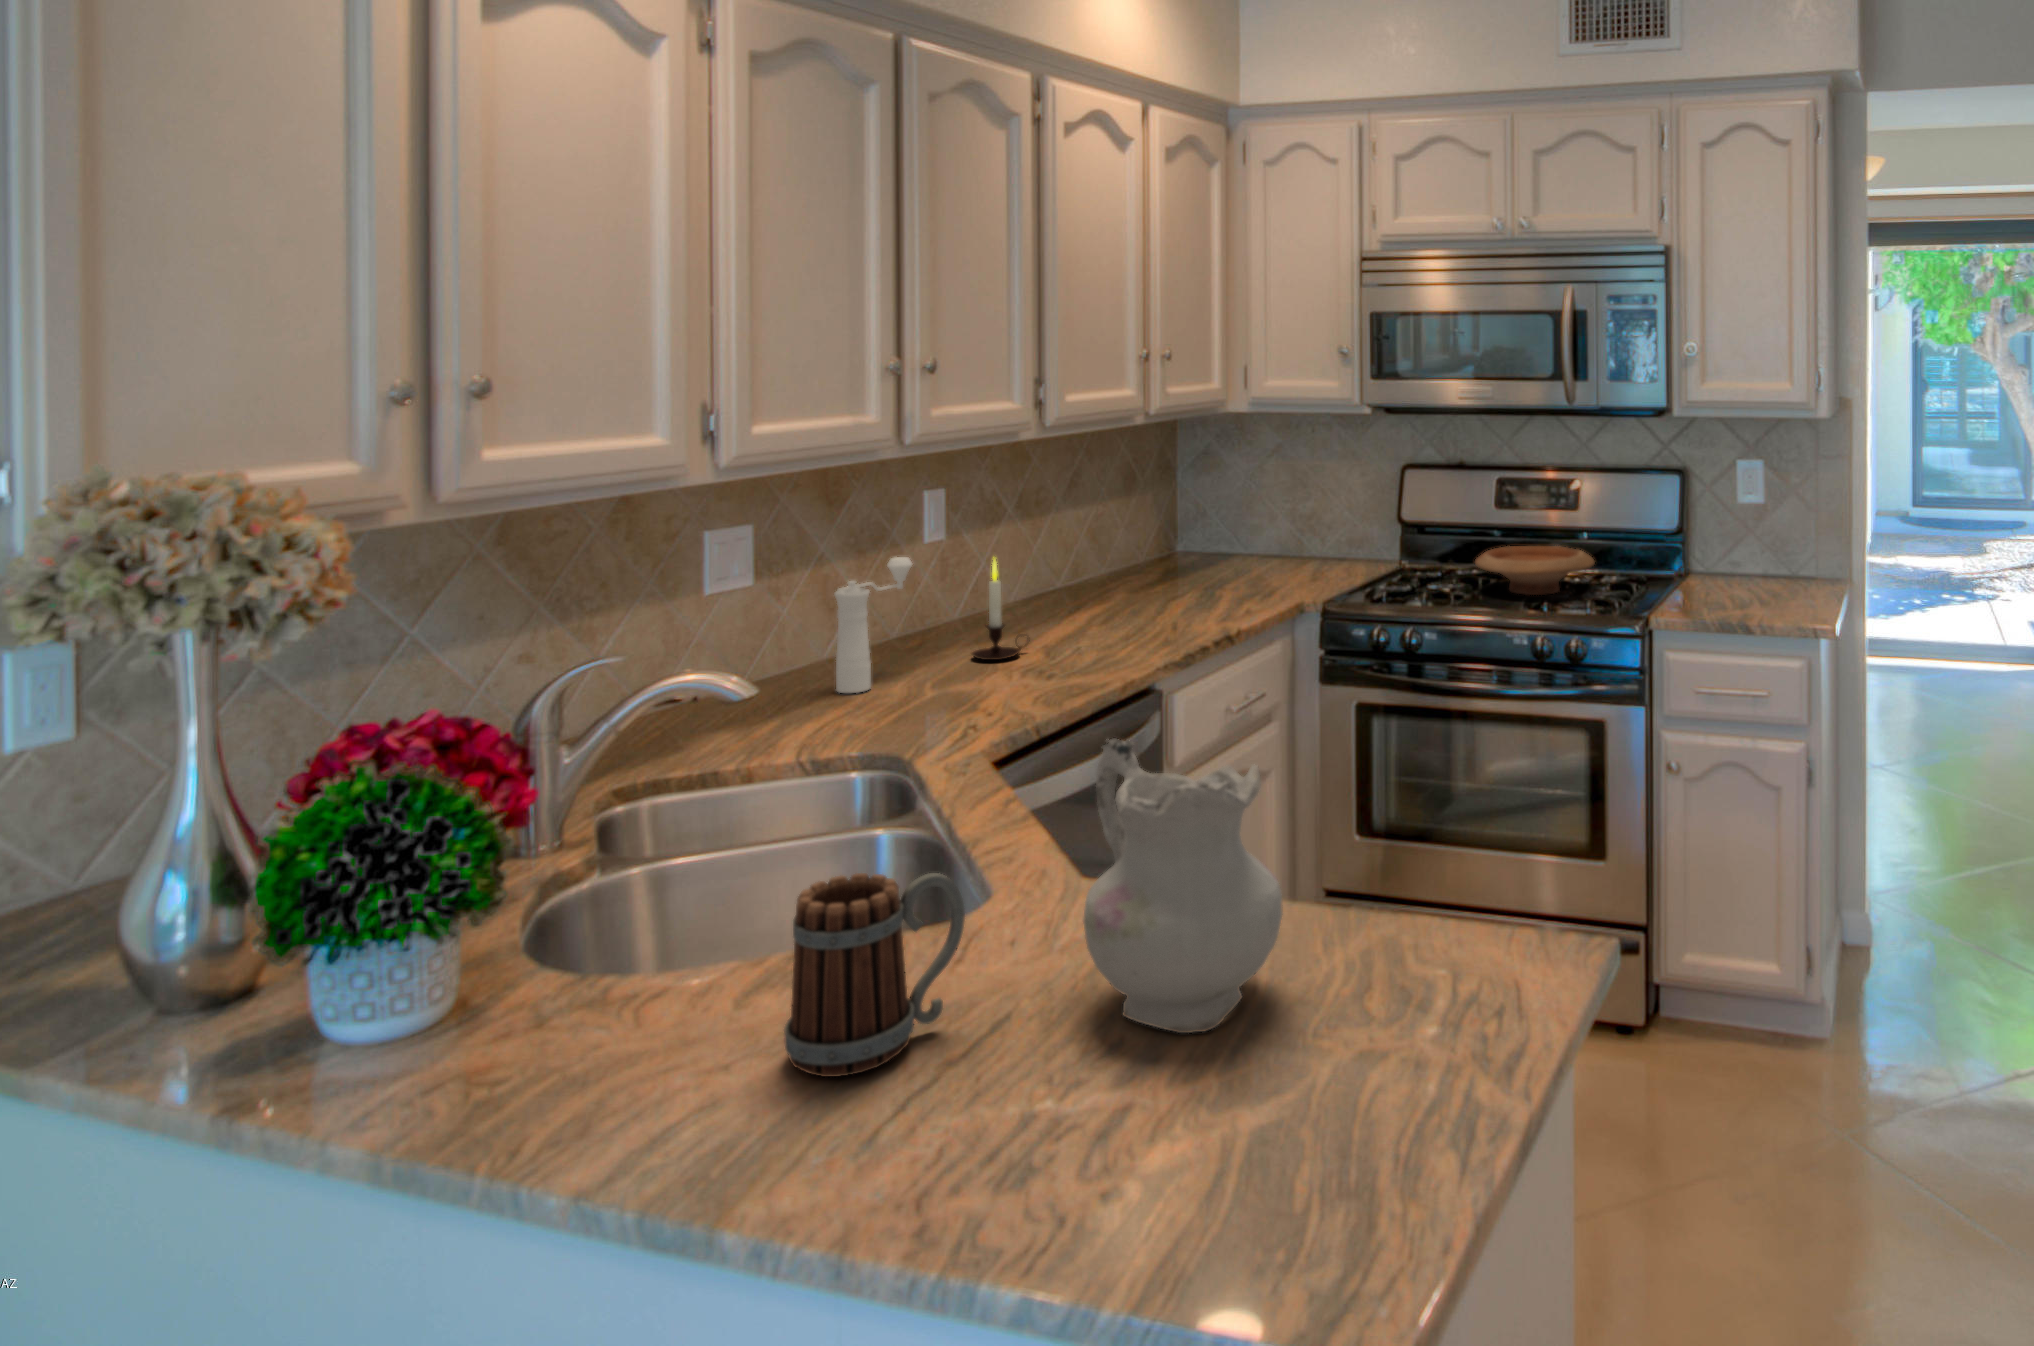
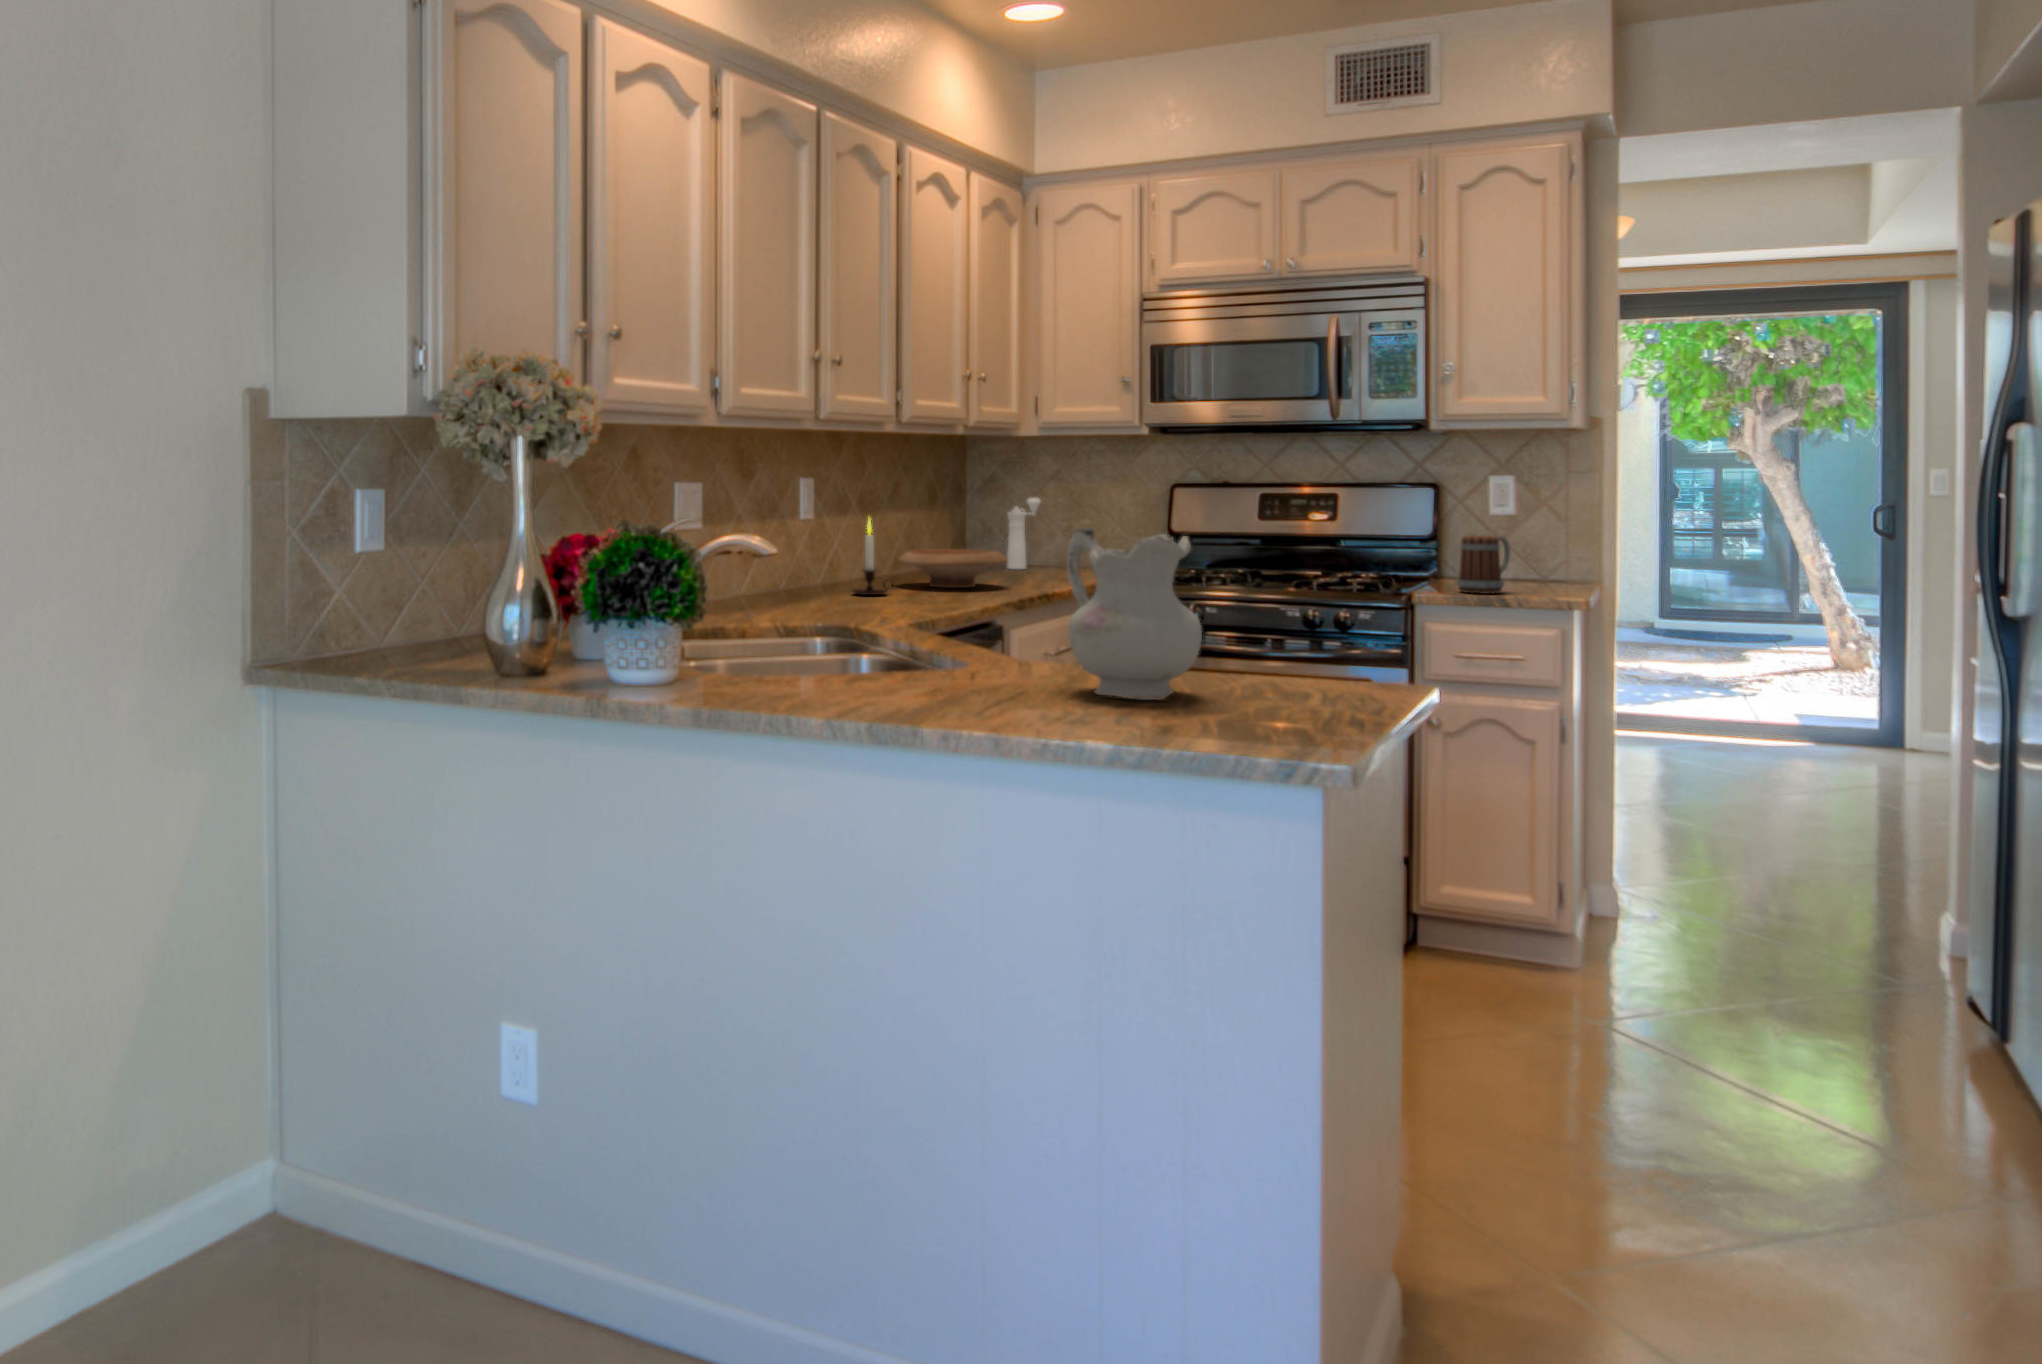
wooden bowl: present [1475,546,1595,595] -> present [898,549,1008,588]
pepper mill: present [835,557,912,693] -> present [1007,498,1040,569]
mug: present [784,873,965,1077] -> present [1457,535,1510,594]

